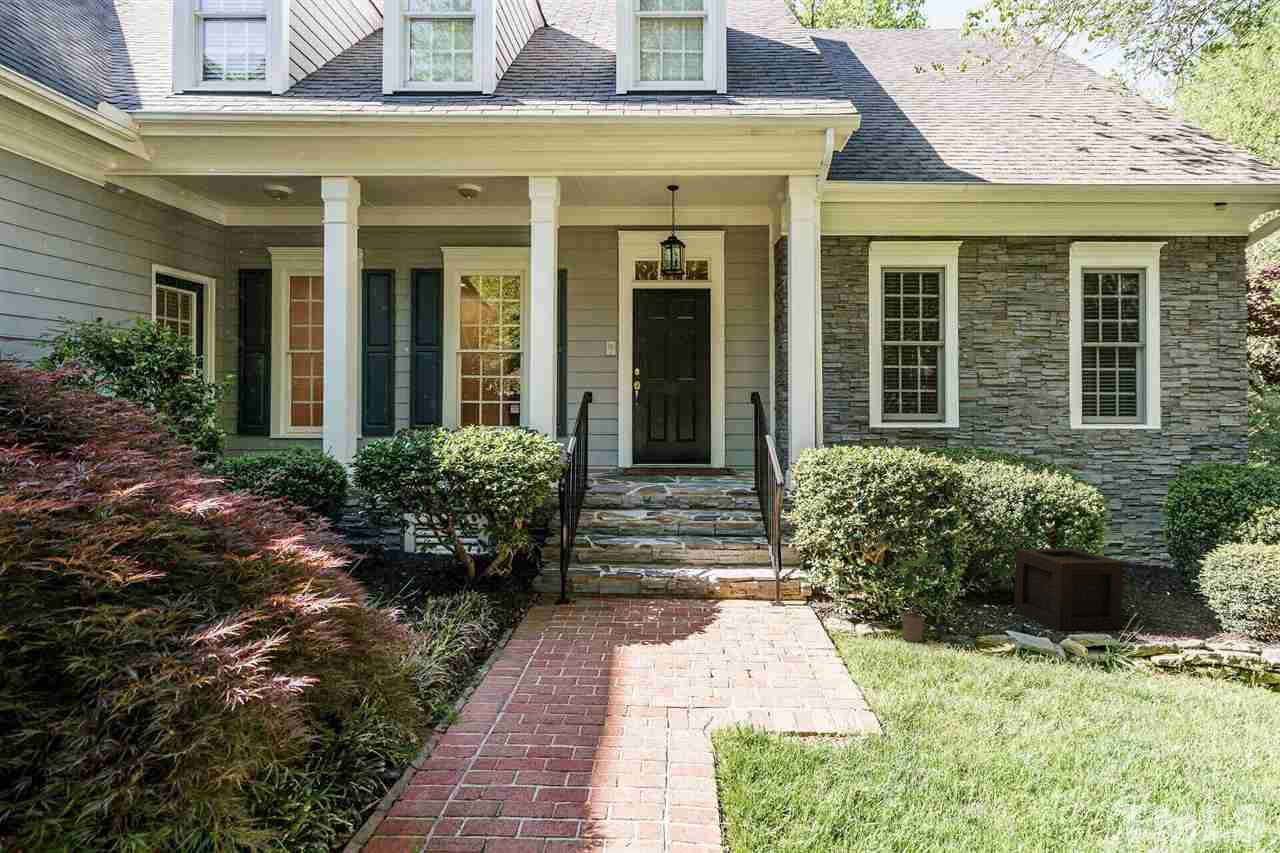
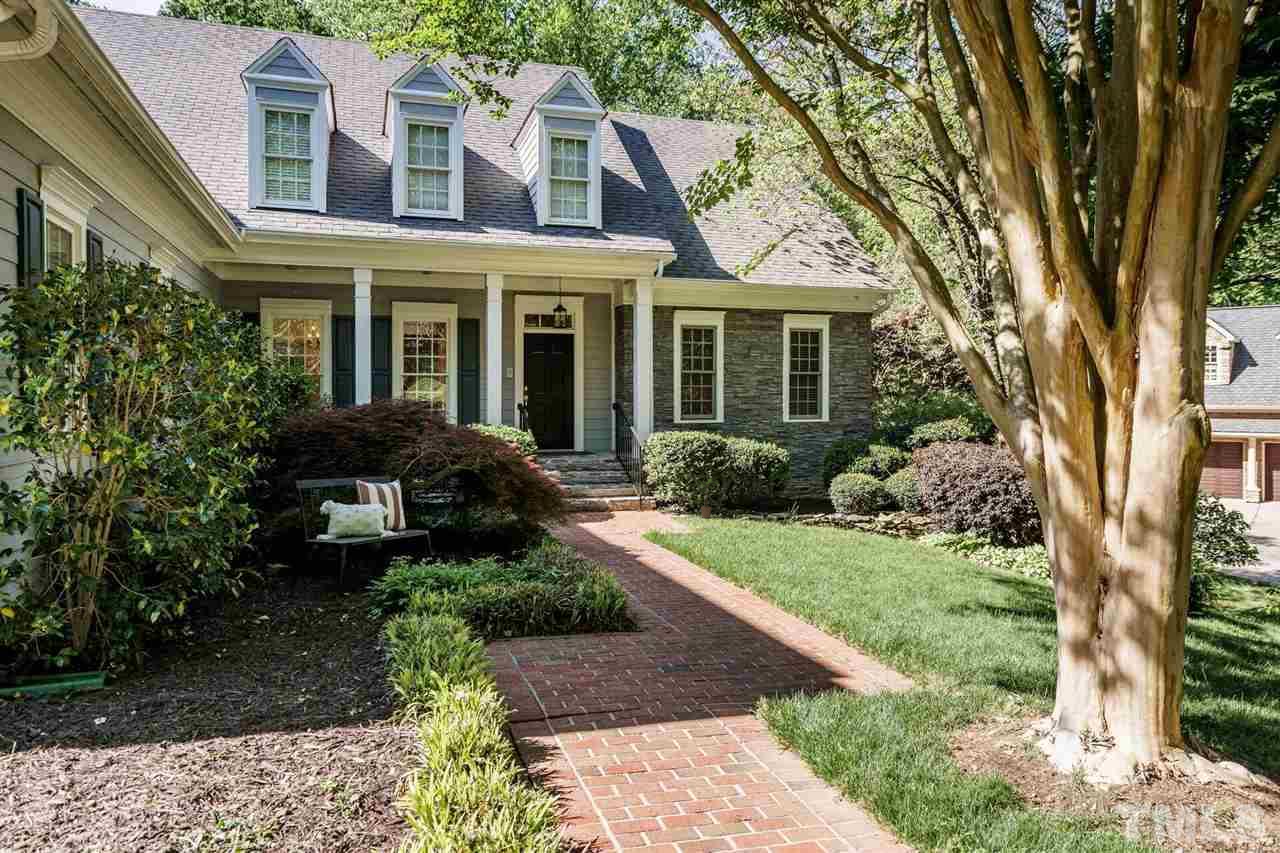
wooden crate: present [1015,549,1123,631] -> none [751,480,795,515]

